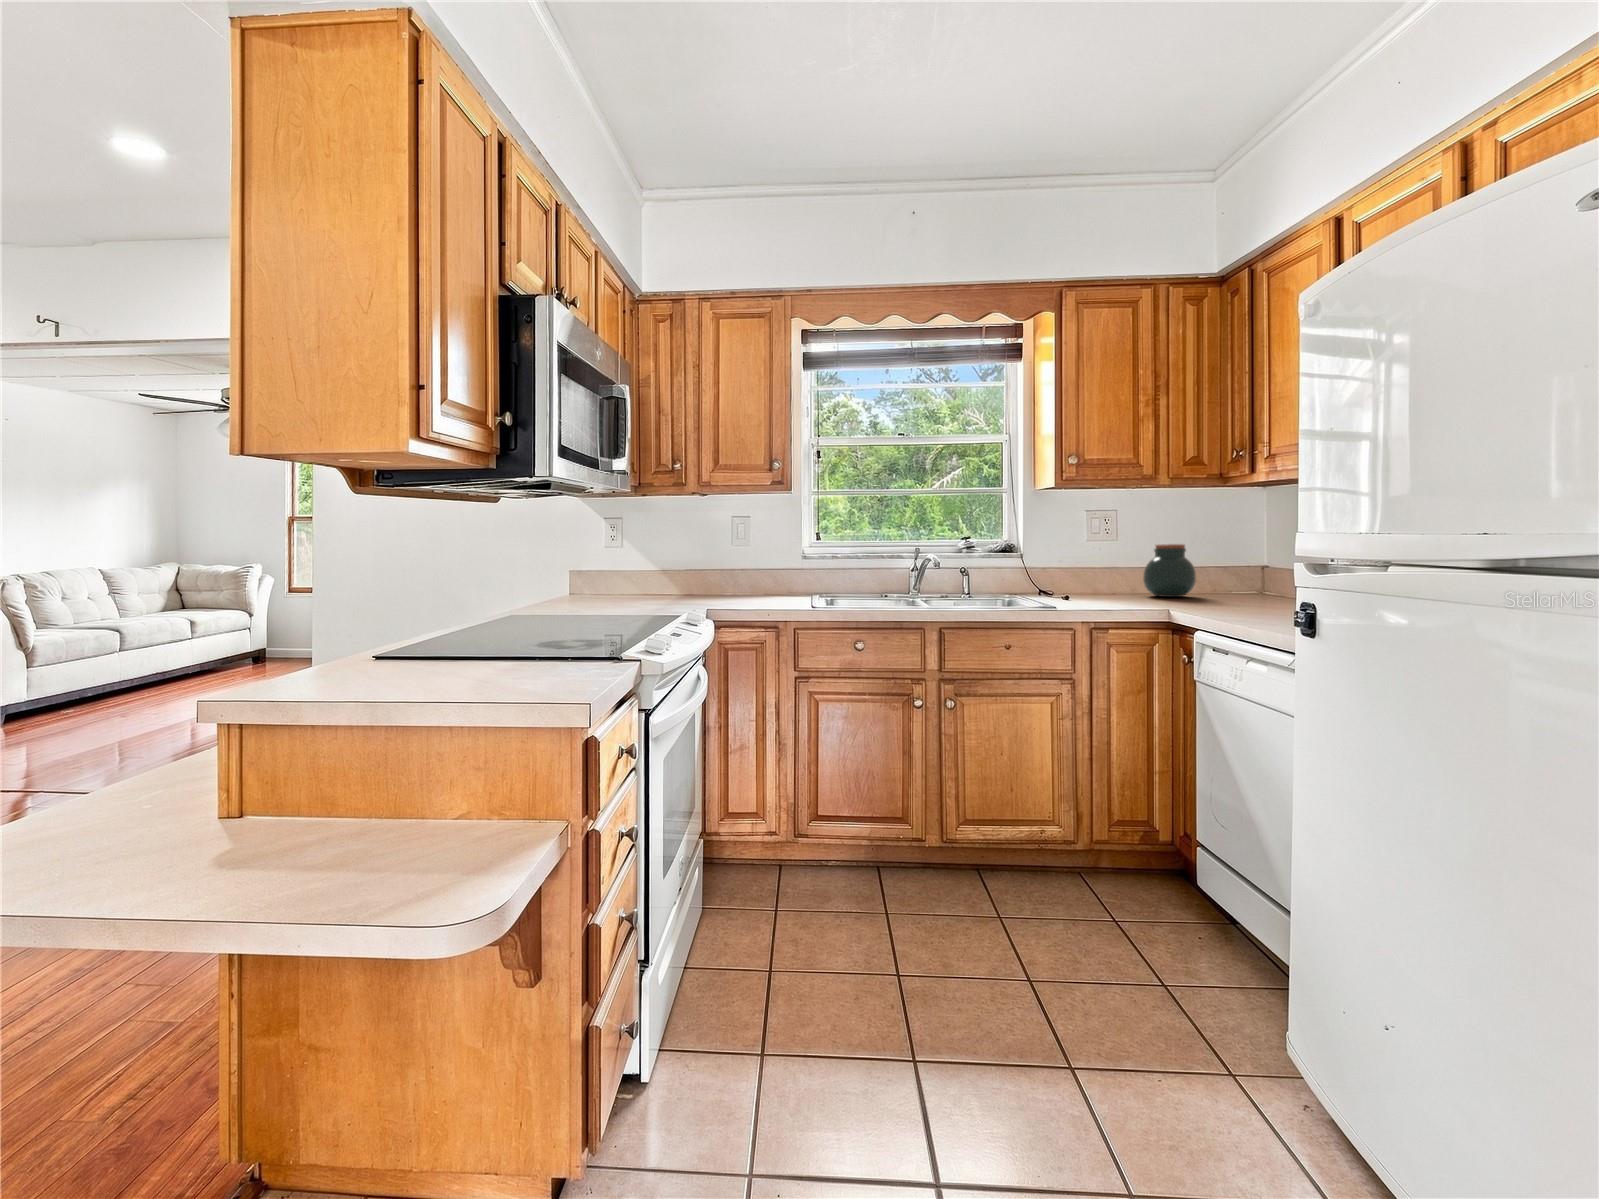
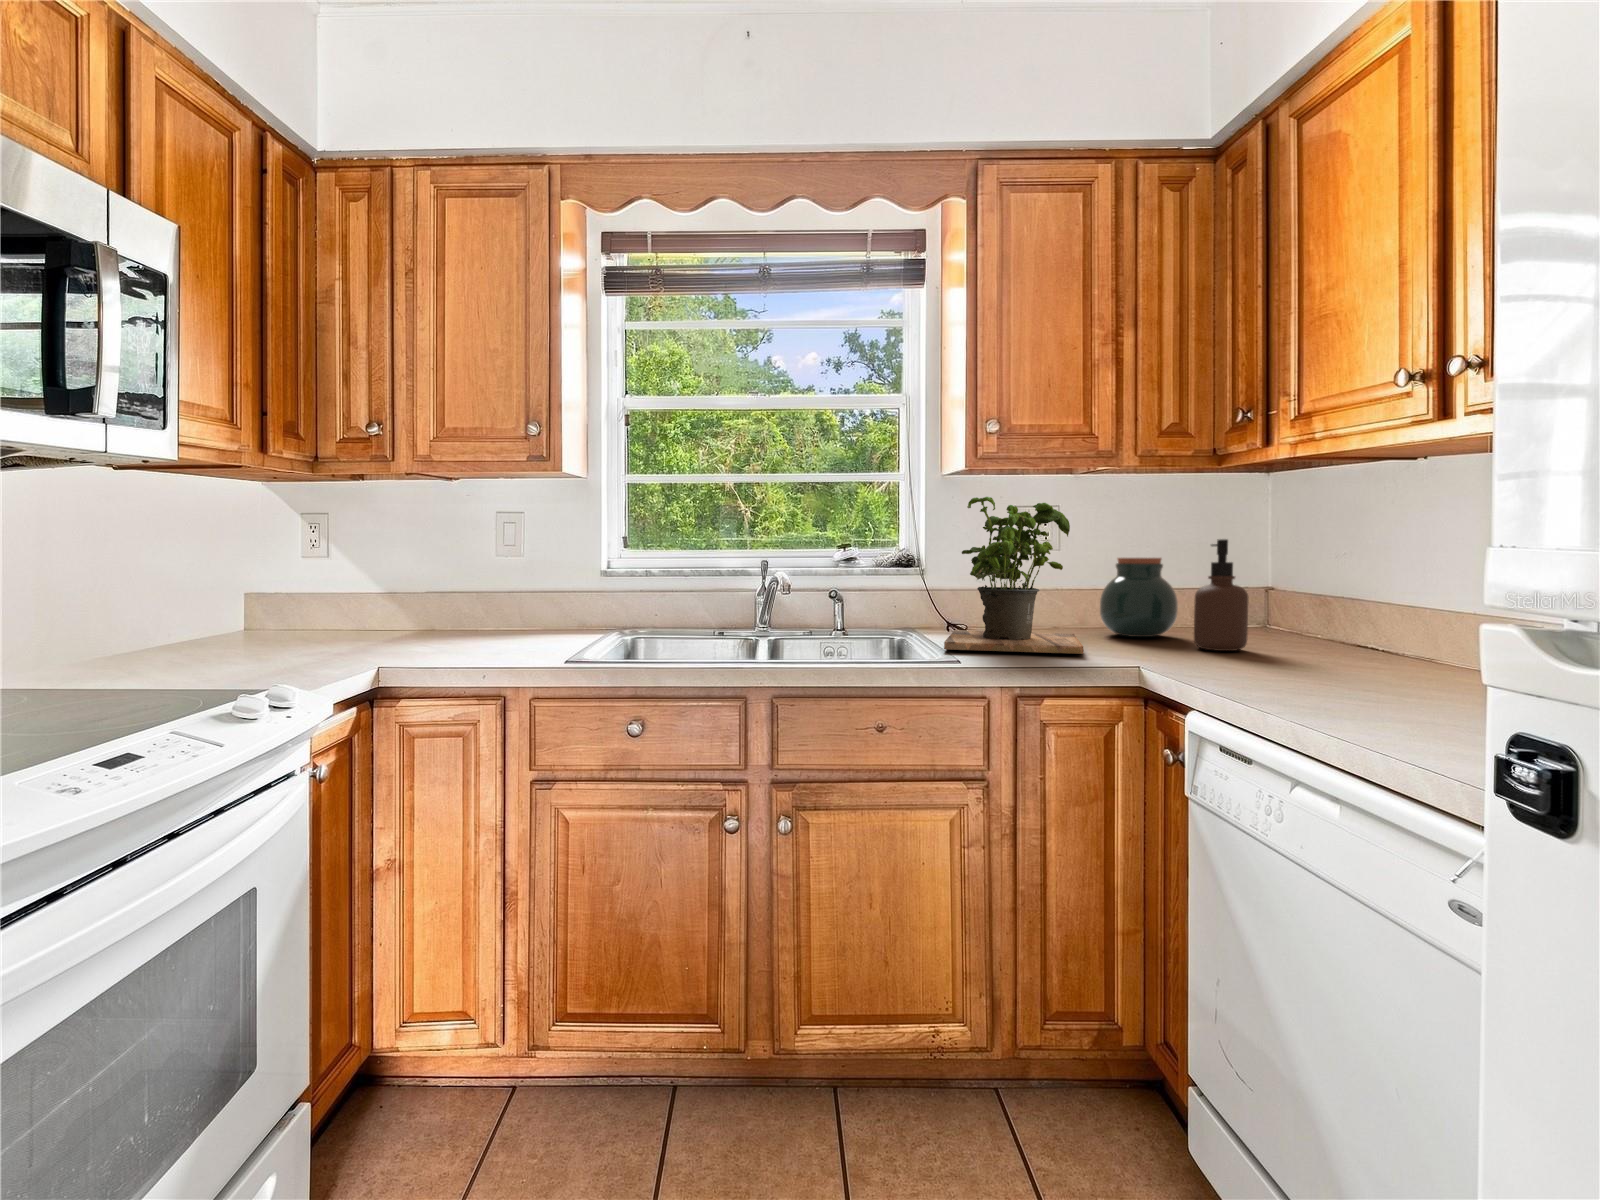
potted plant: none [1043,506,1133,603] -> present [944,497,1083,654]
soap dispenser: none [1205,532,1240,602] -> present [1194,539,1249,651]

